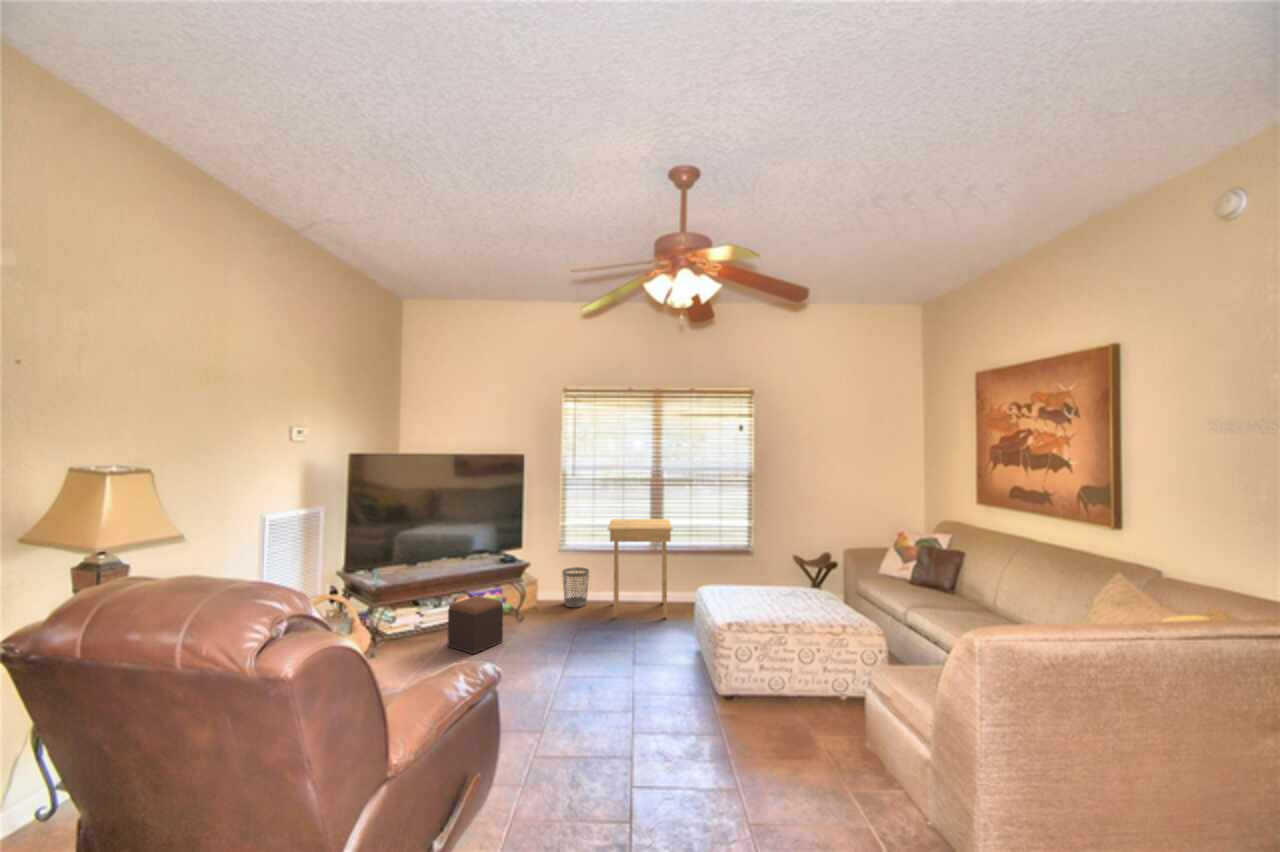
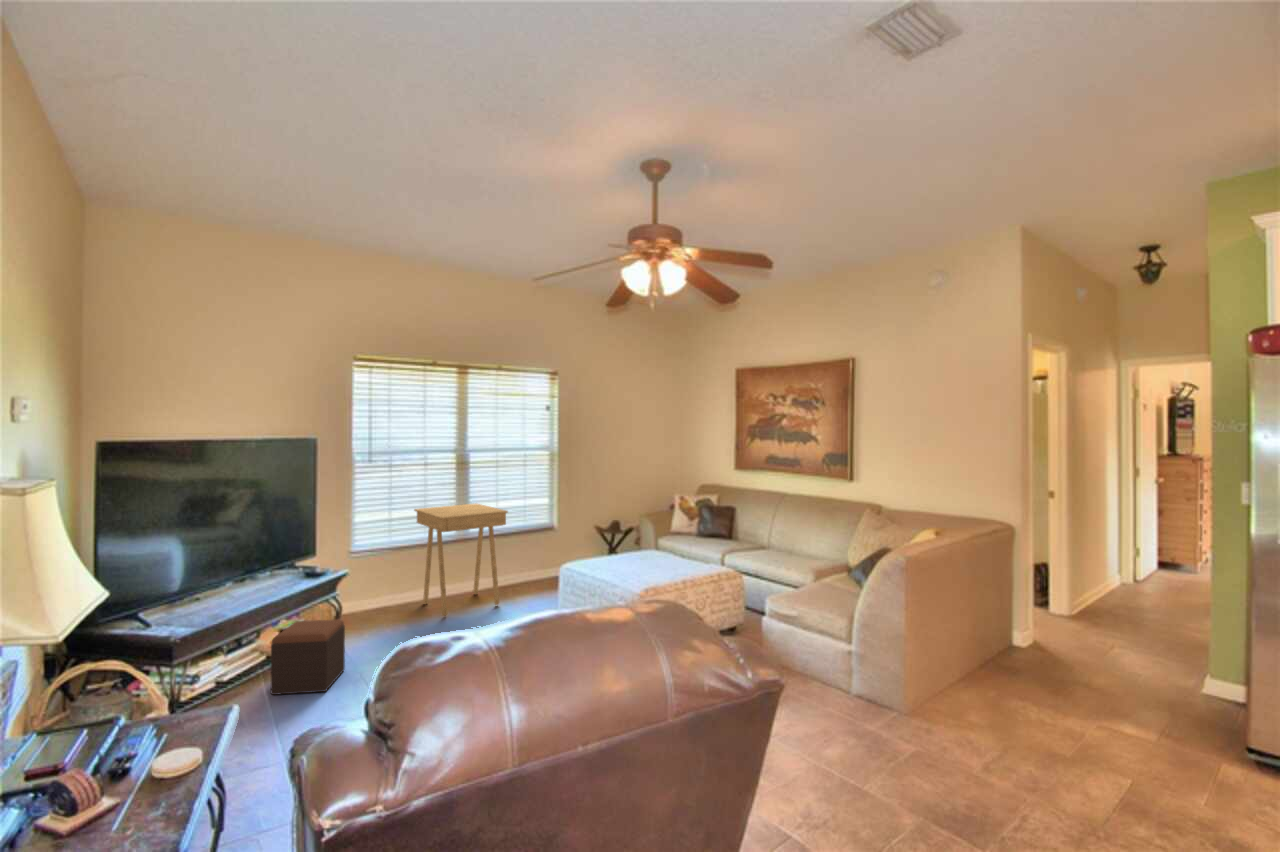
wastebasket: present [562,567,589,607] -> none [359,570,395,618]

